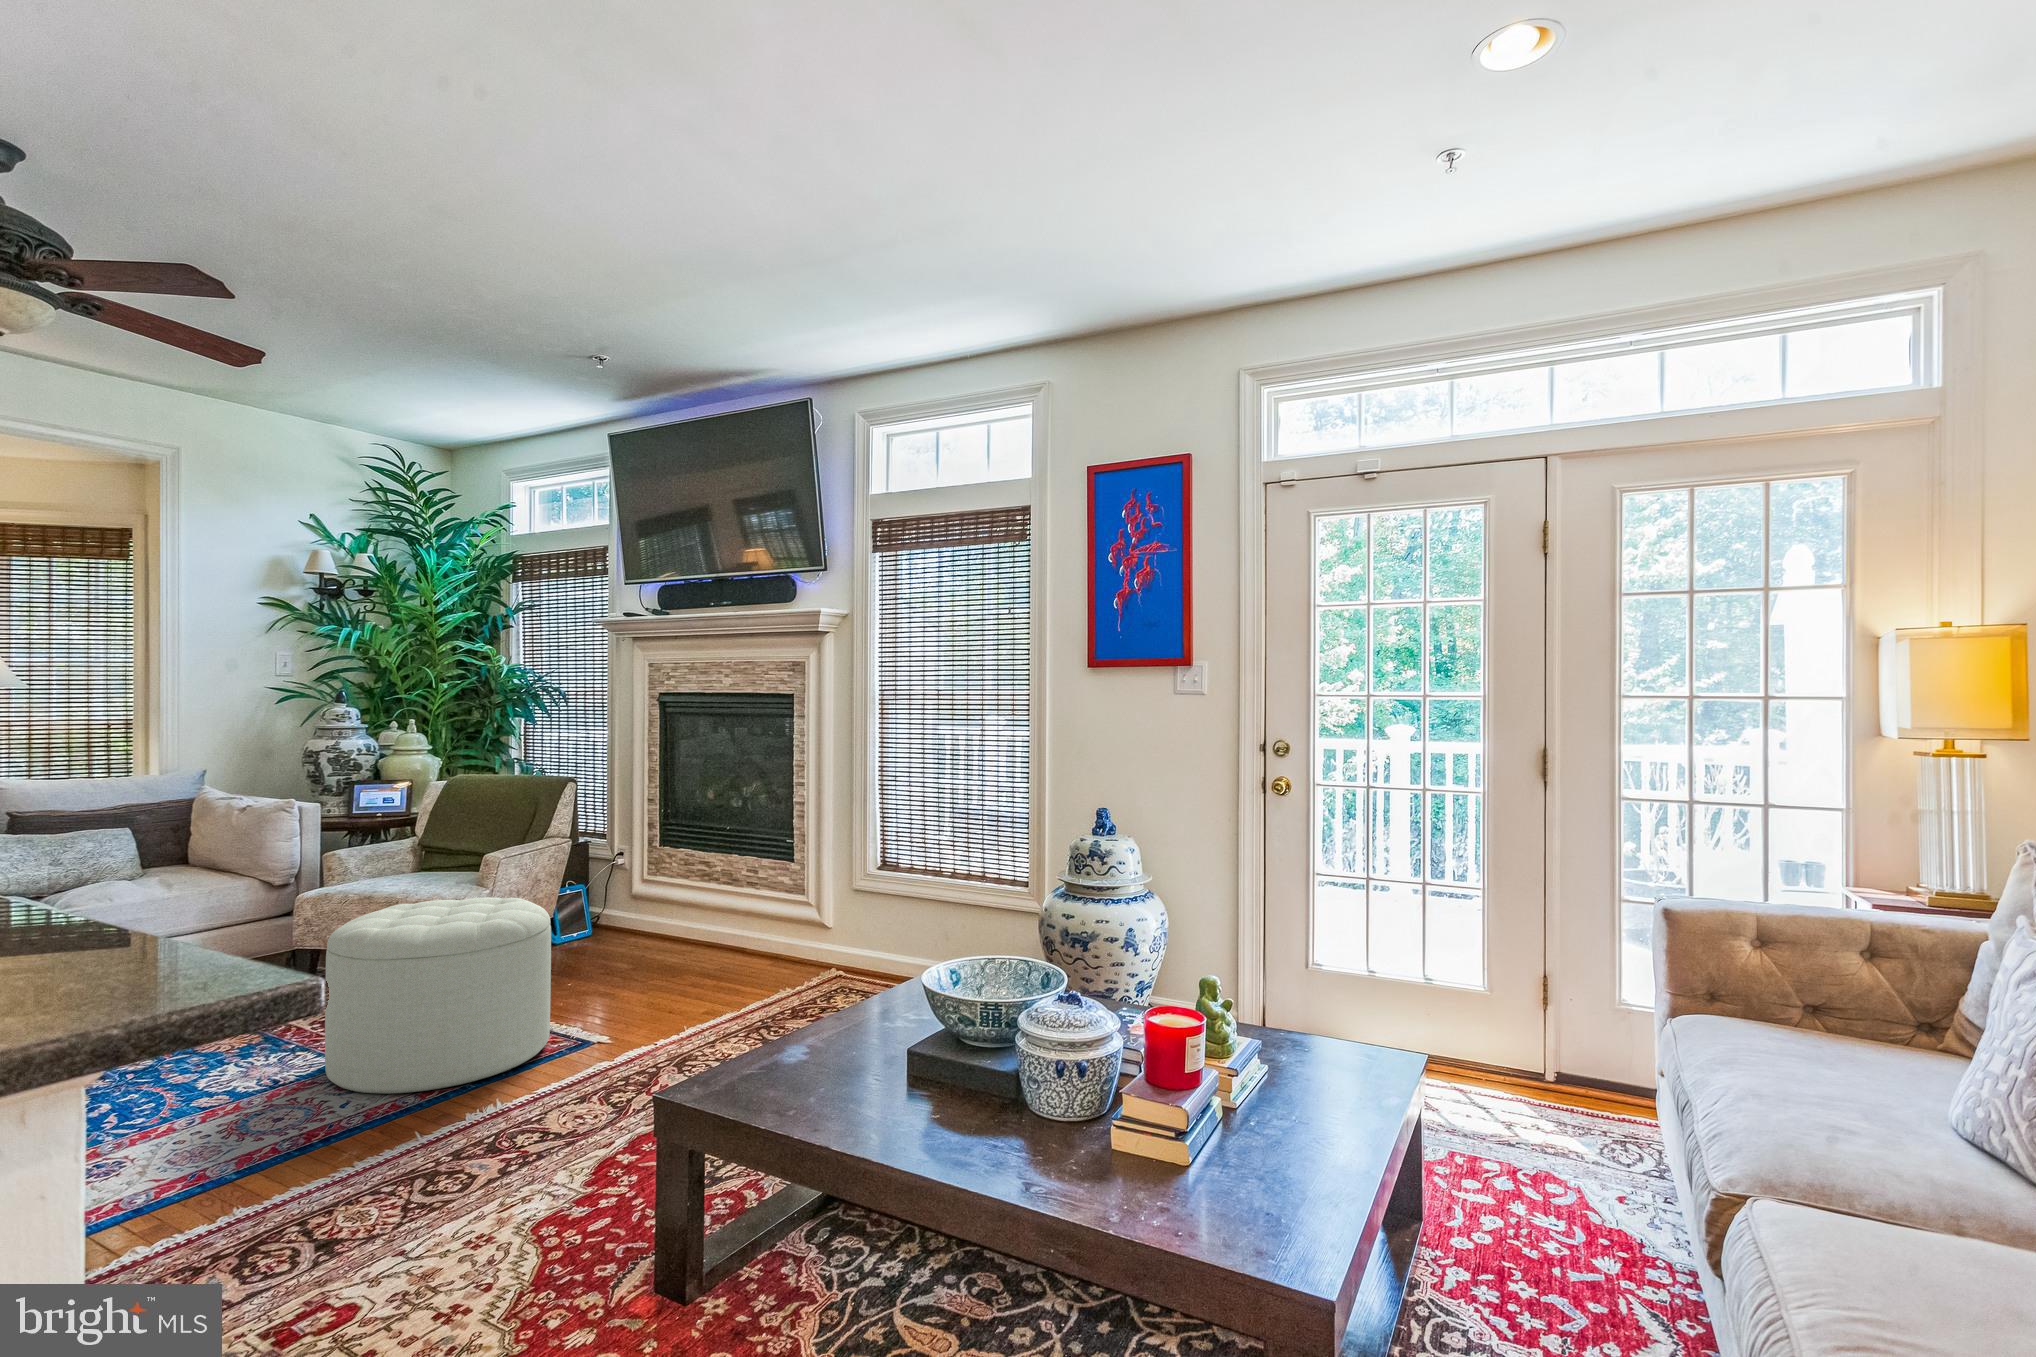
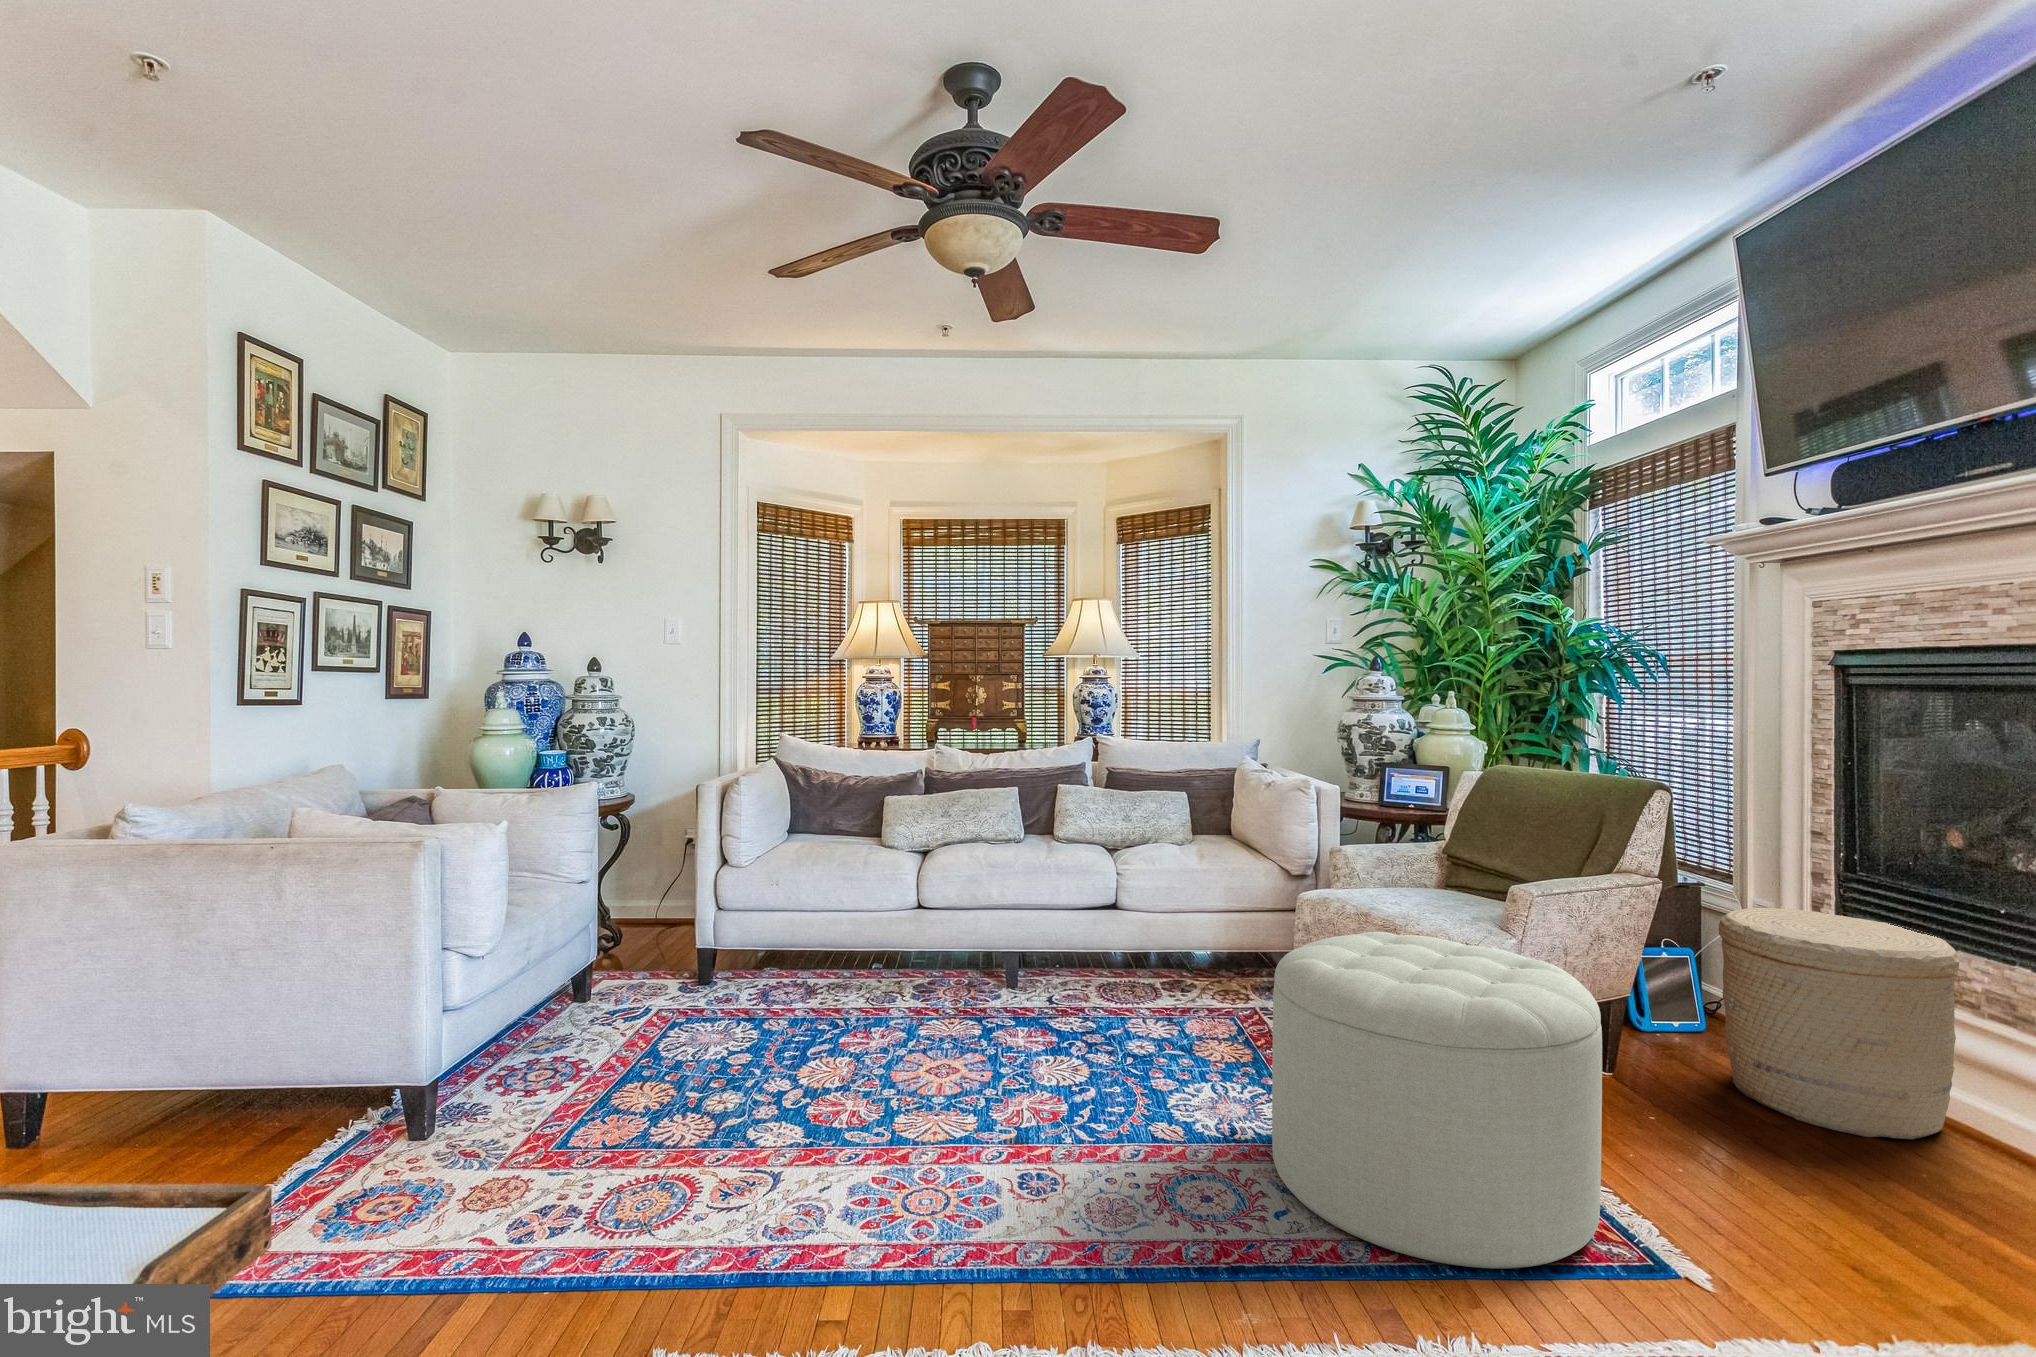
woven basket: none [602,846,712,964] -> present [1719,908,1960,1140]

